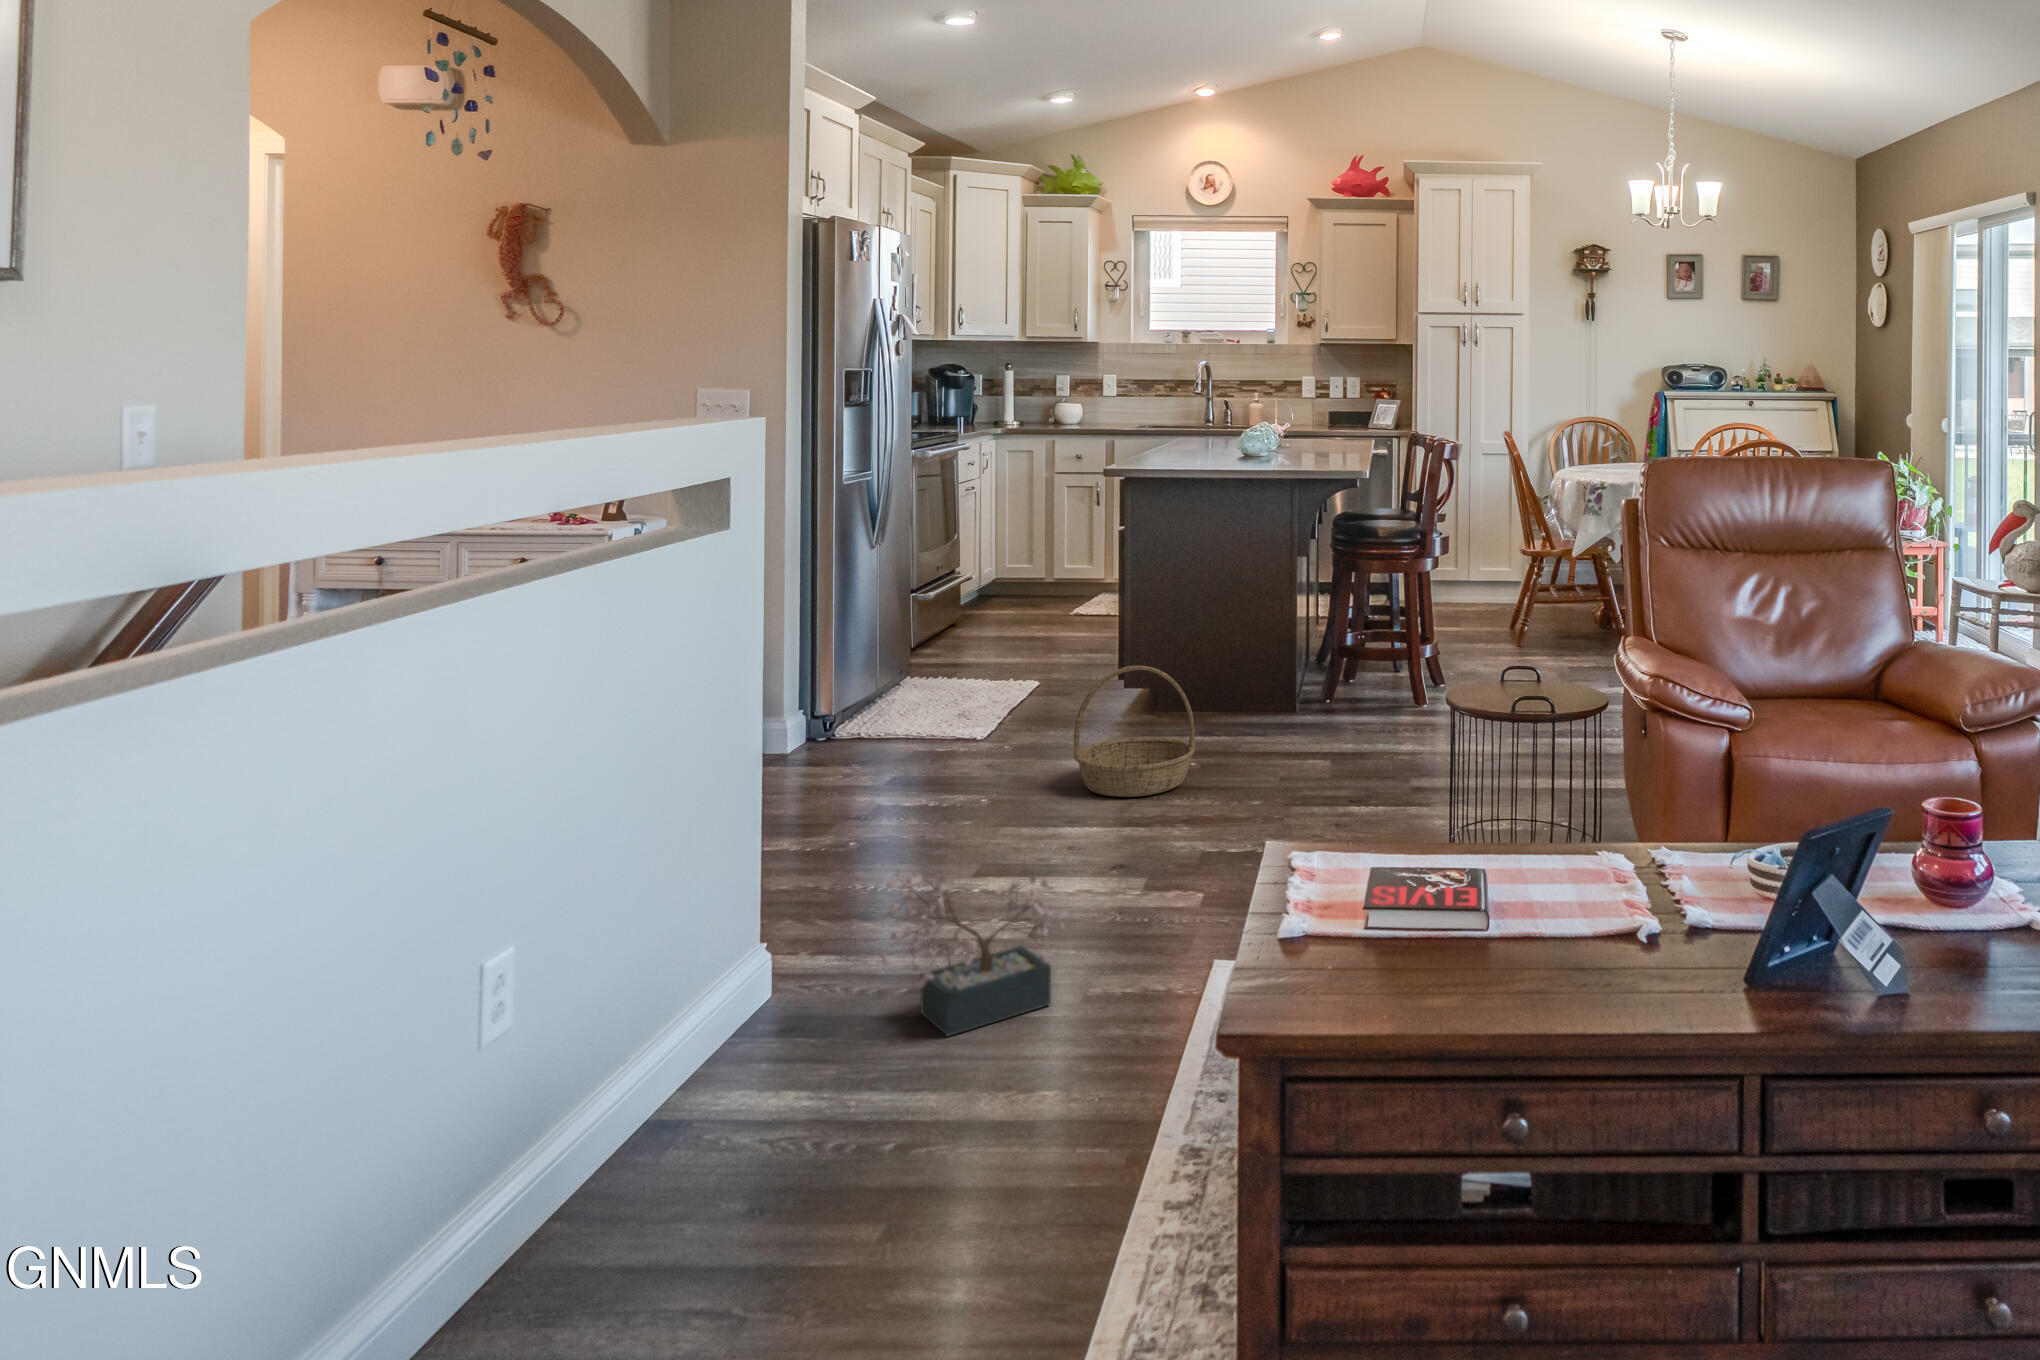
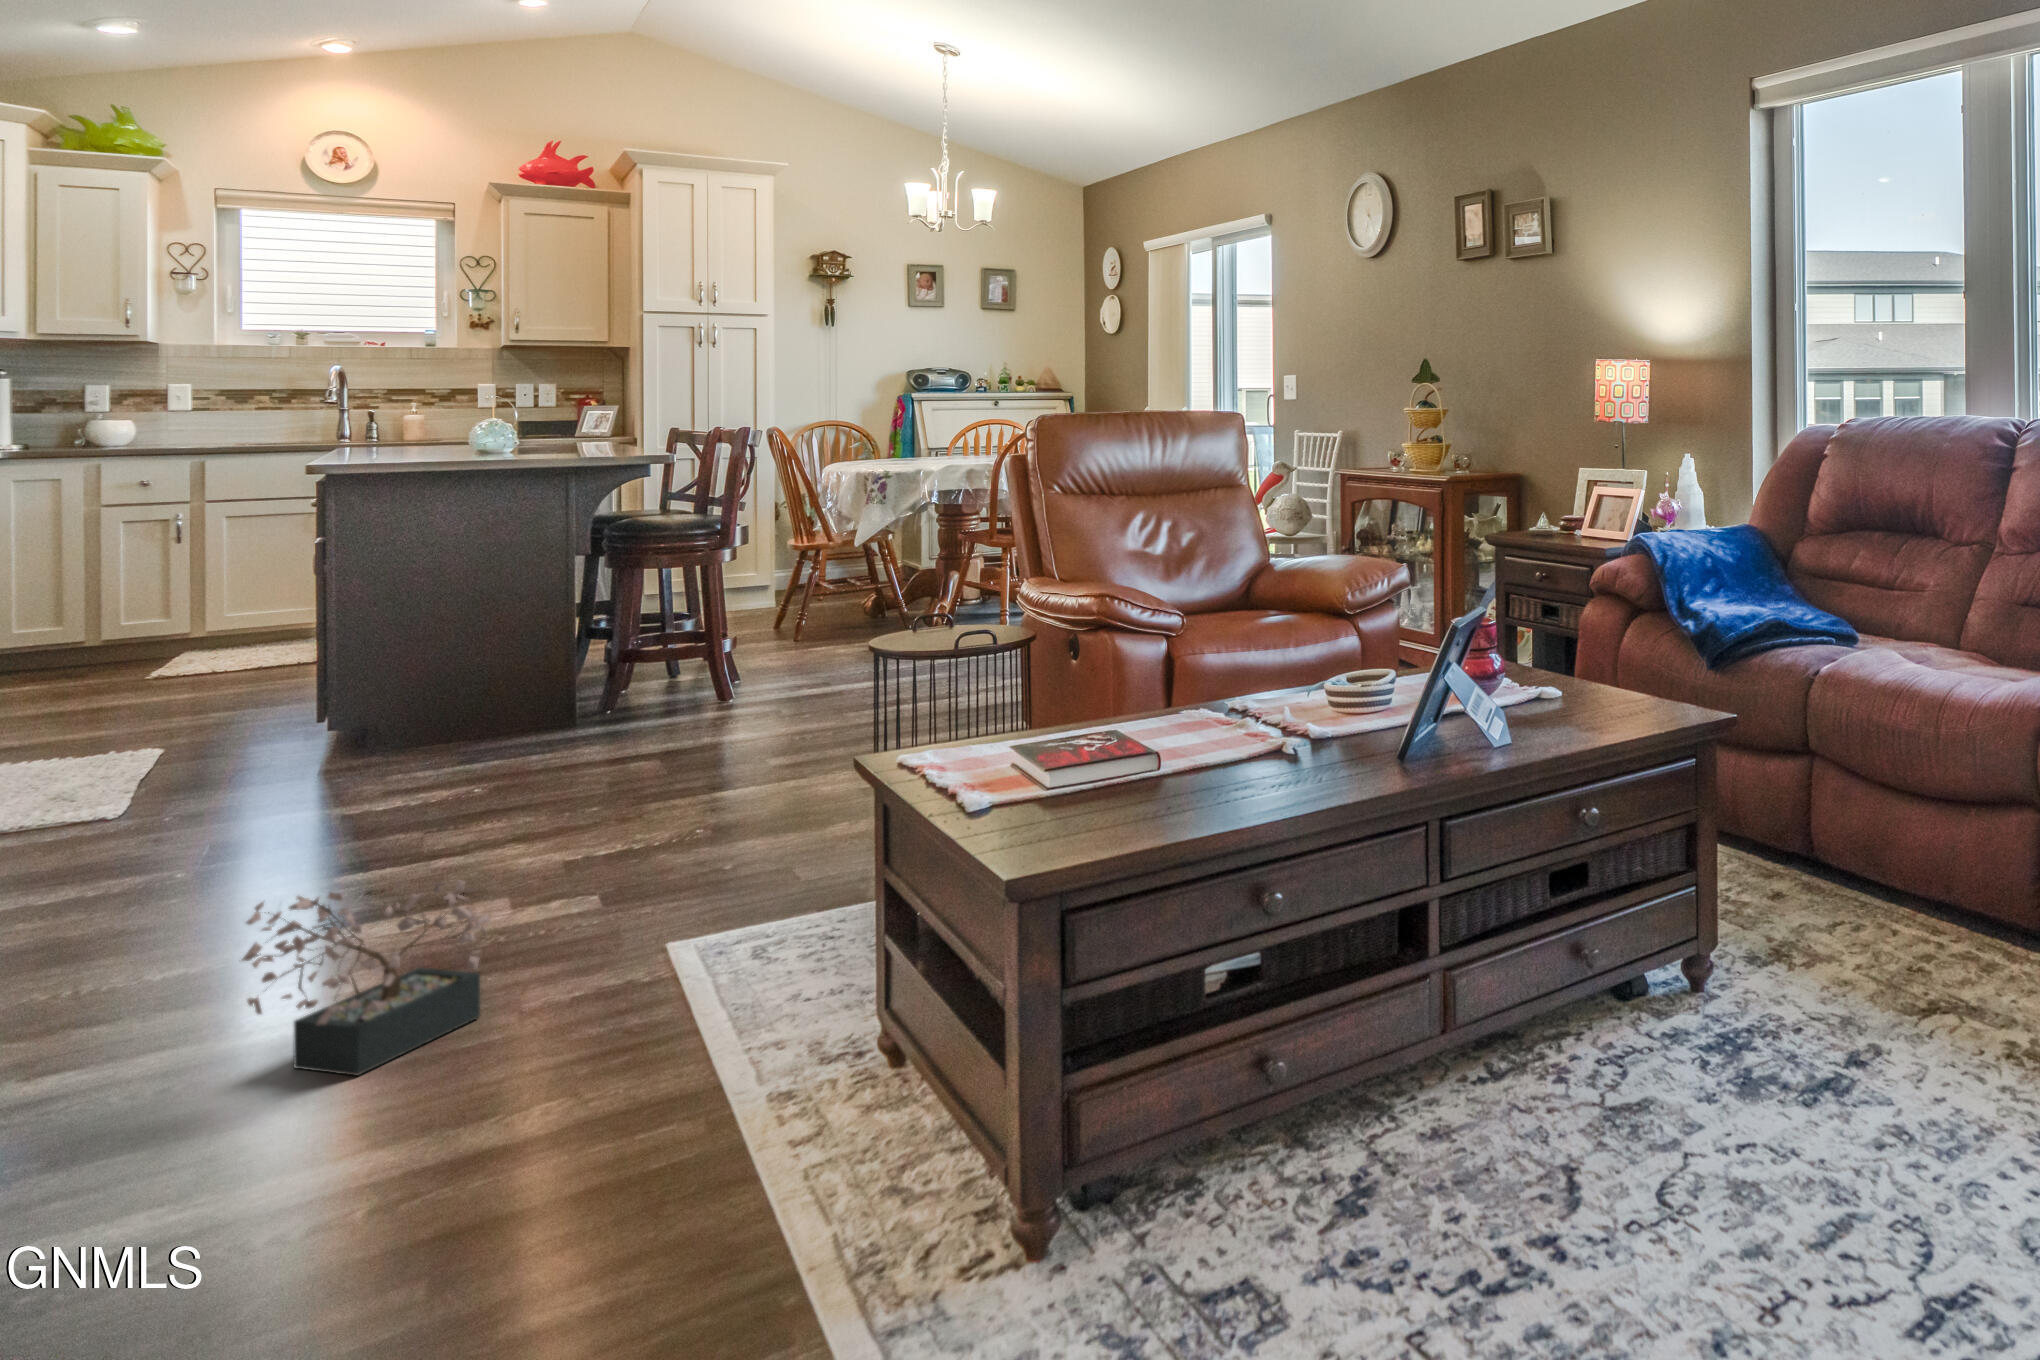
basket: present [1074,666,1195,797] -> none [324,683,496,837]

